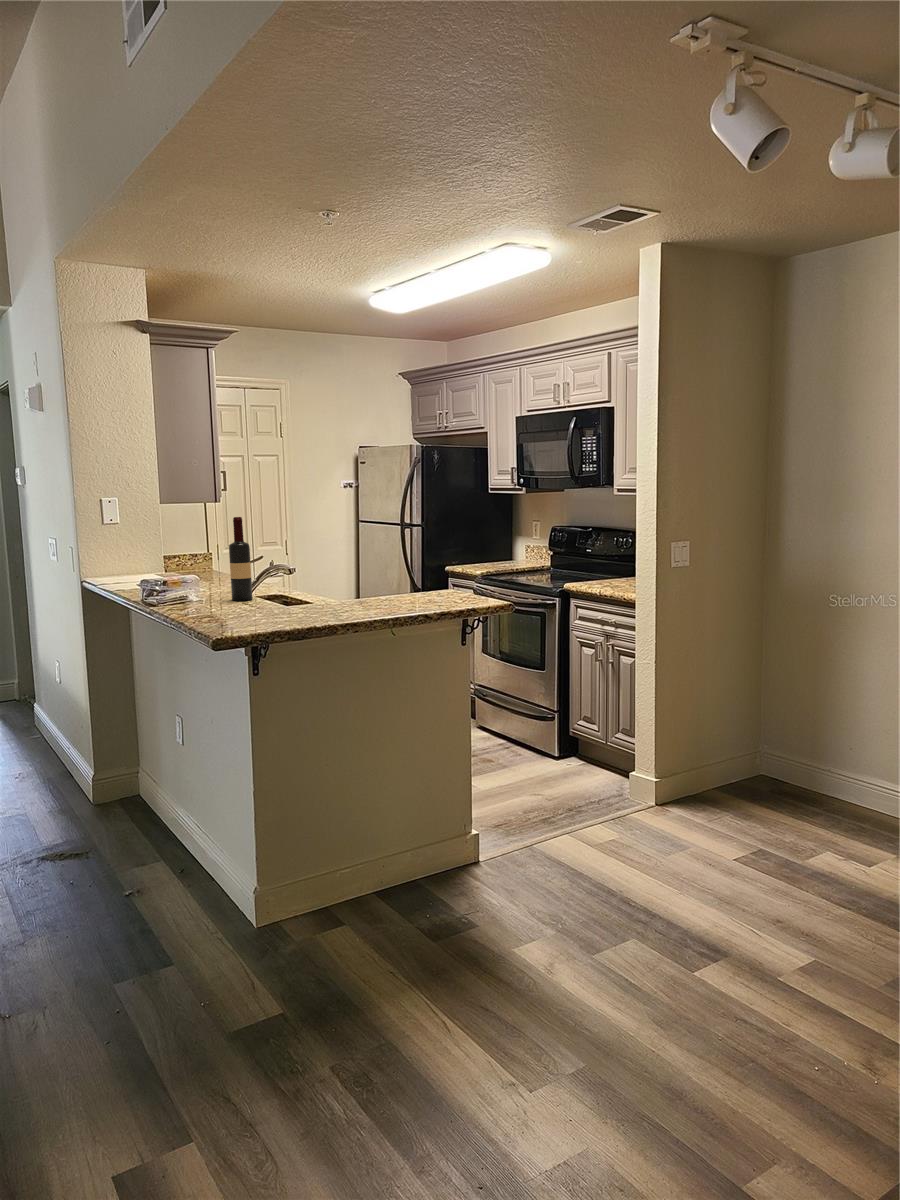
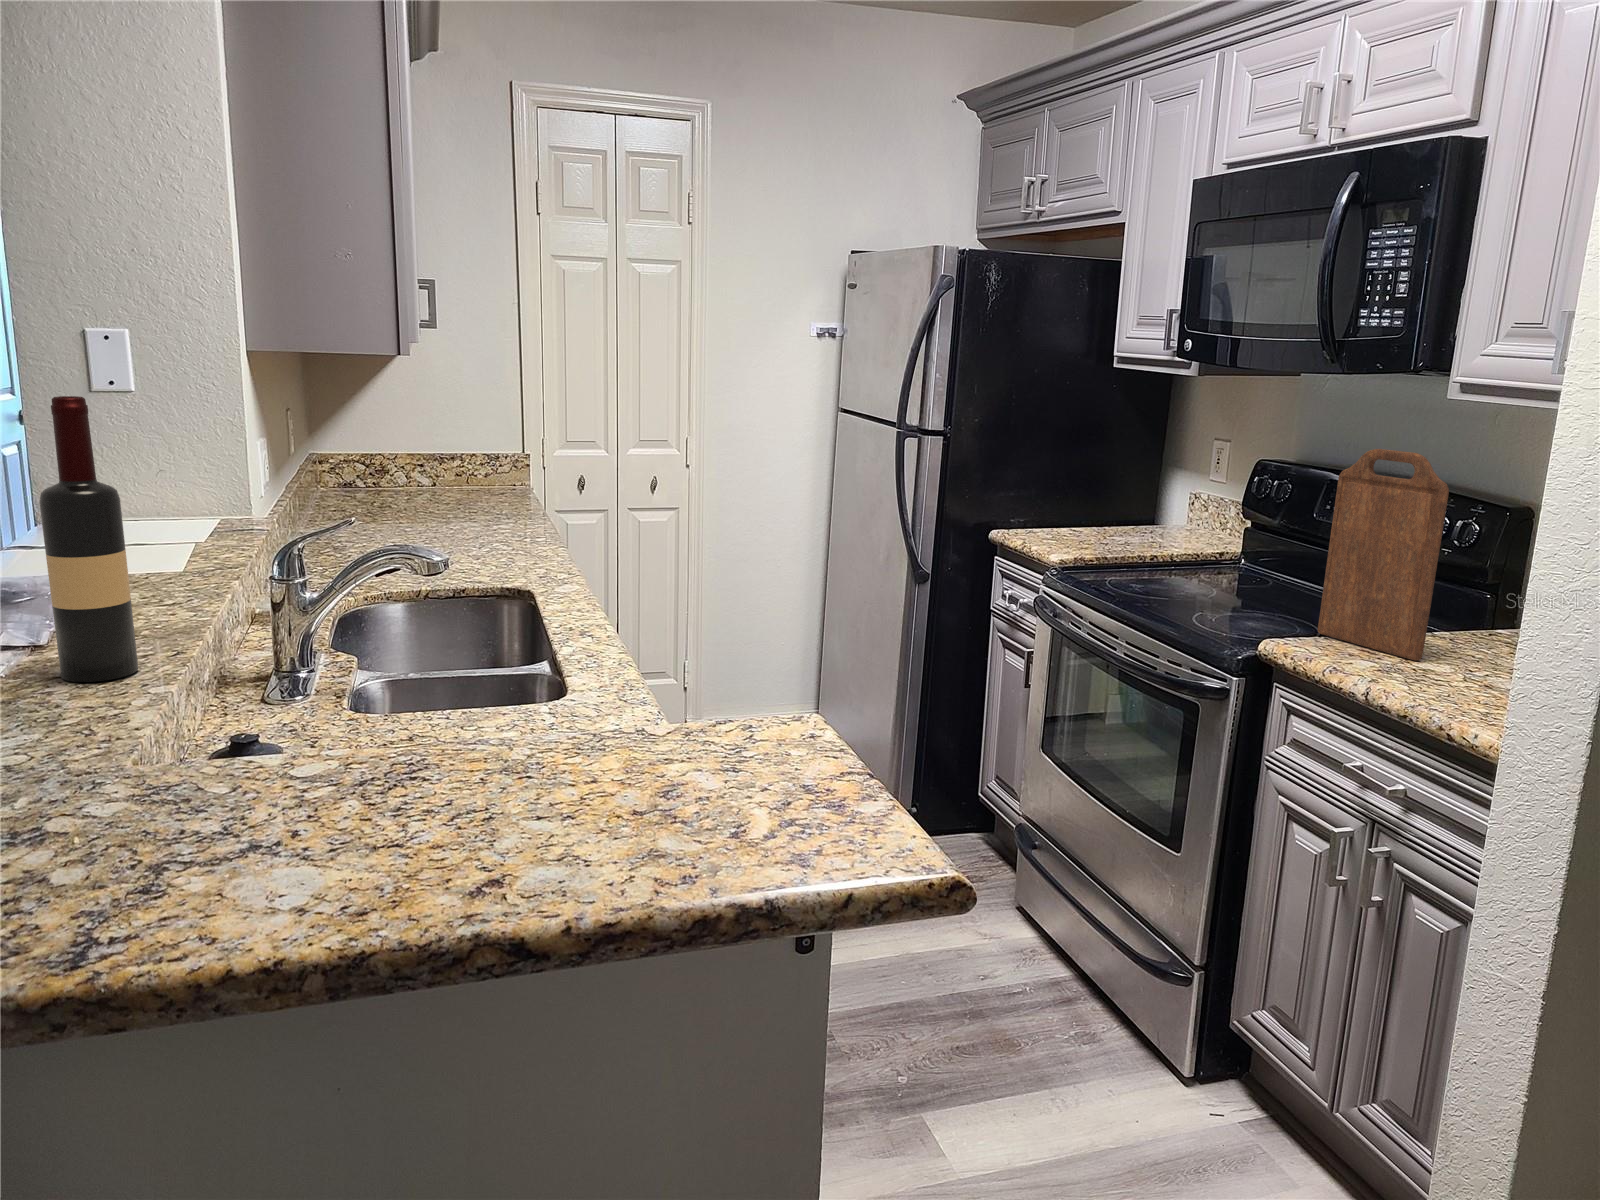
cutting board: none [582,514,616,585] -> present [1318,449,1449,660]

